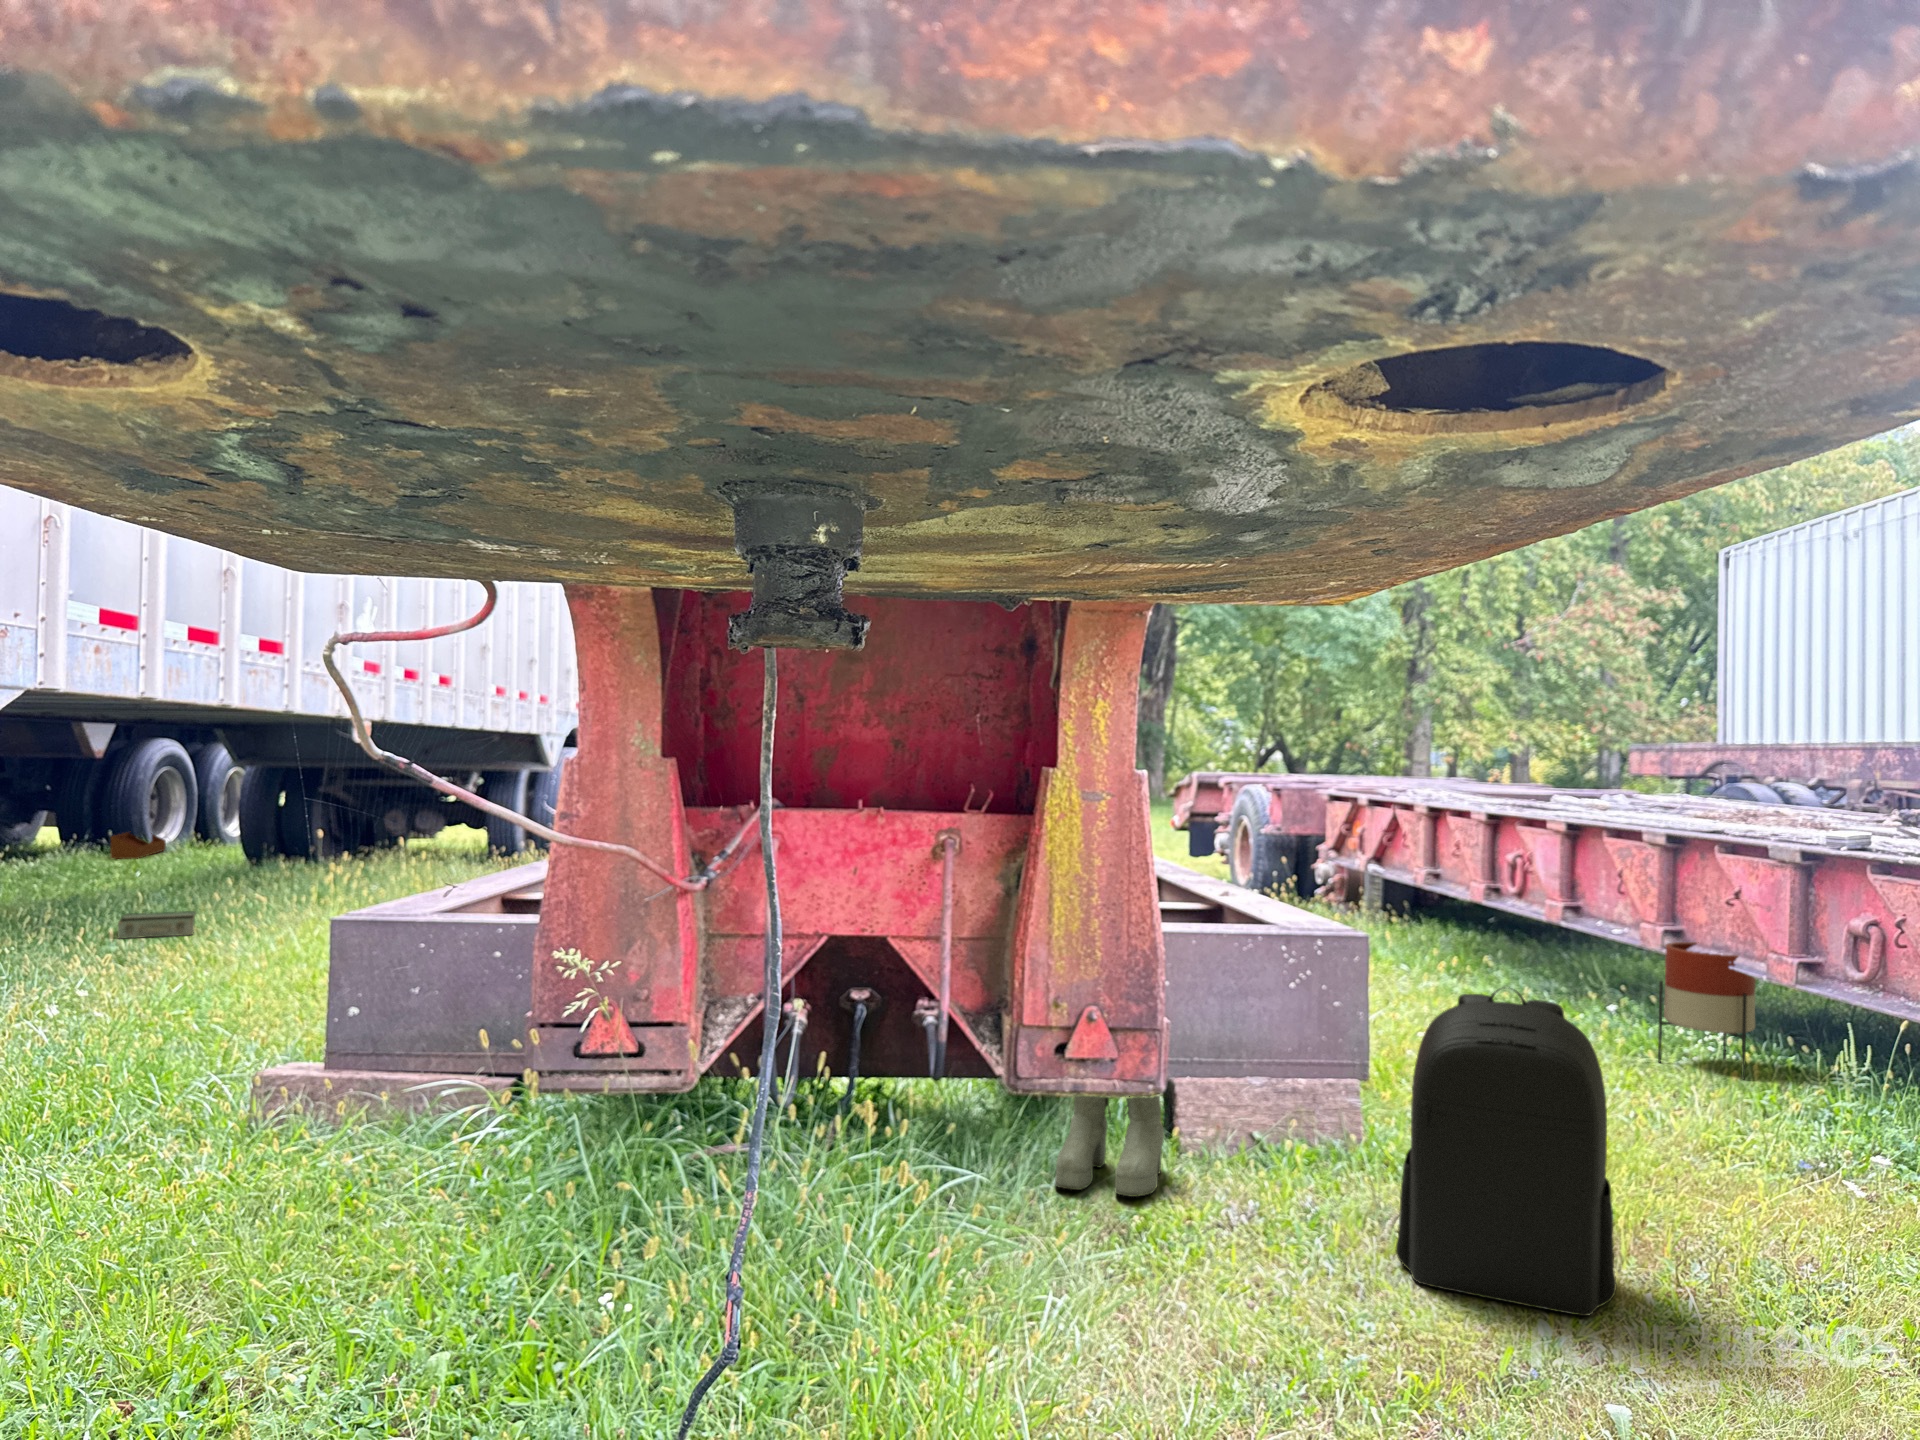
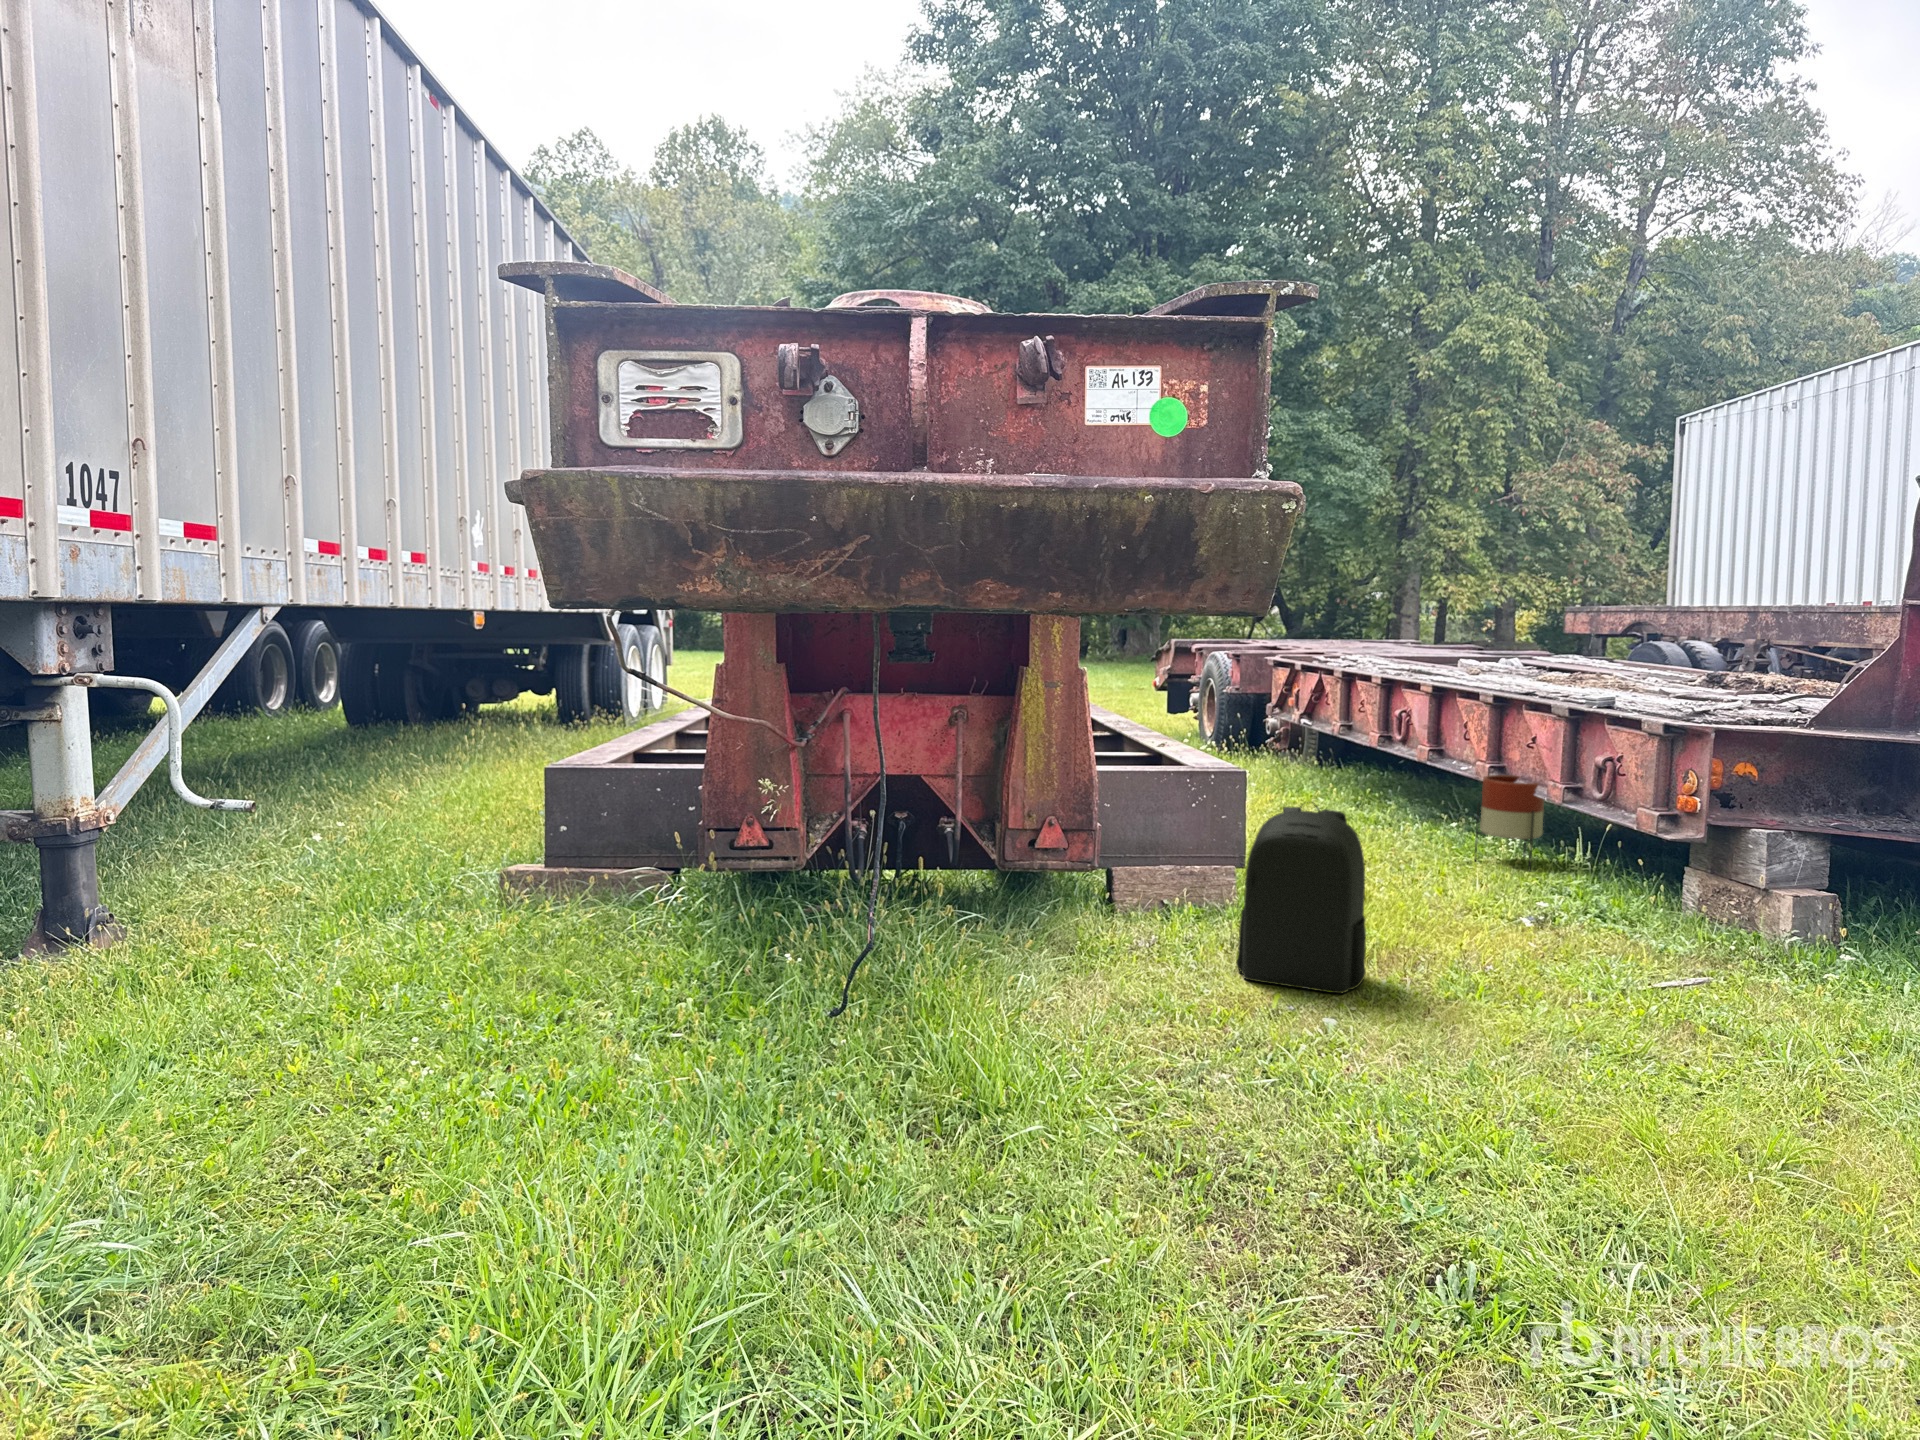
storage bin: present [110,832,166,859] -> none [273,701,314,726]
toolbox: present [118,911,196,939] -> none [327,766,382,788]
boots: present [1055,1096,1164,1197] -> none [1029,859,1101,938]

